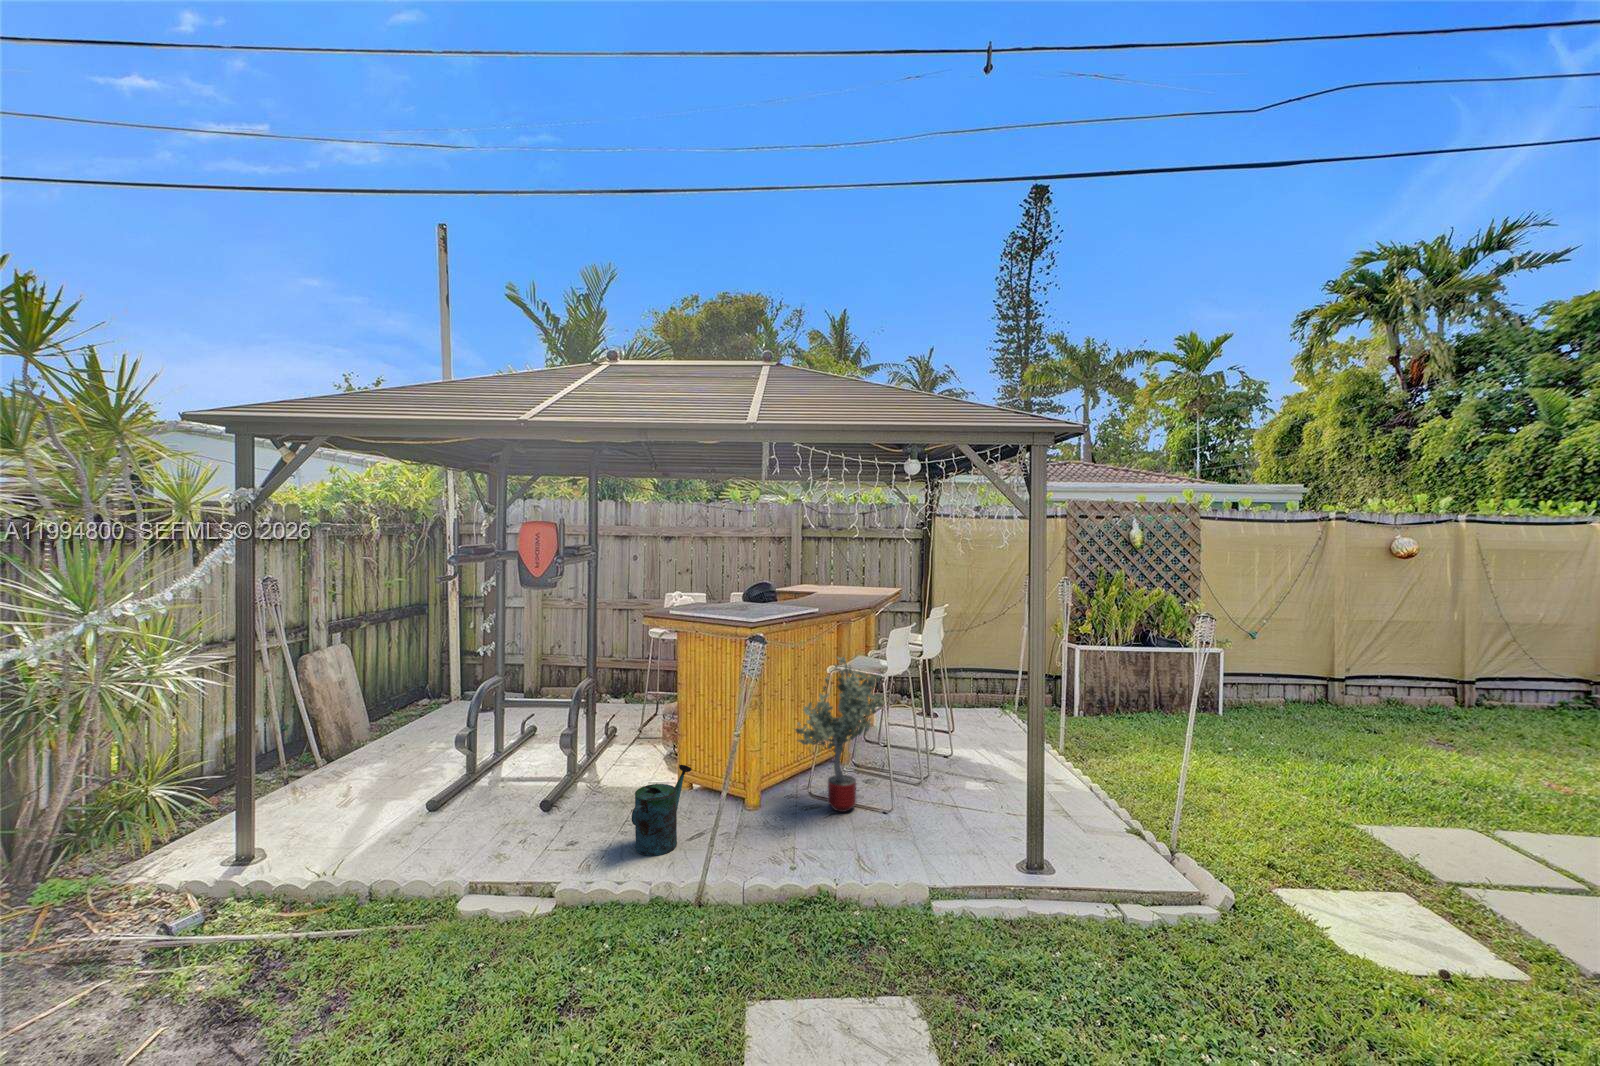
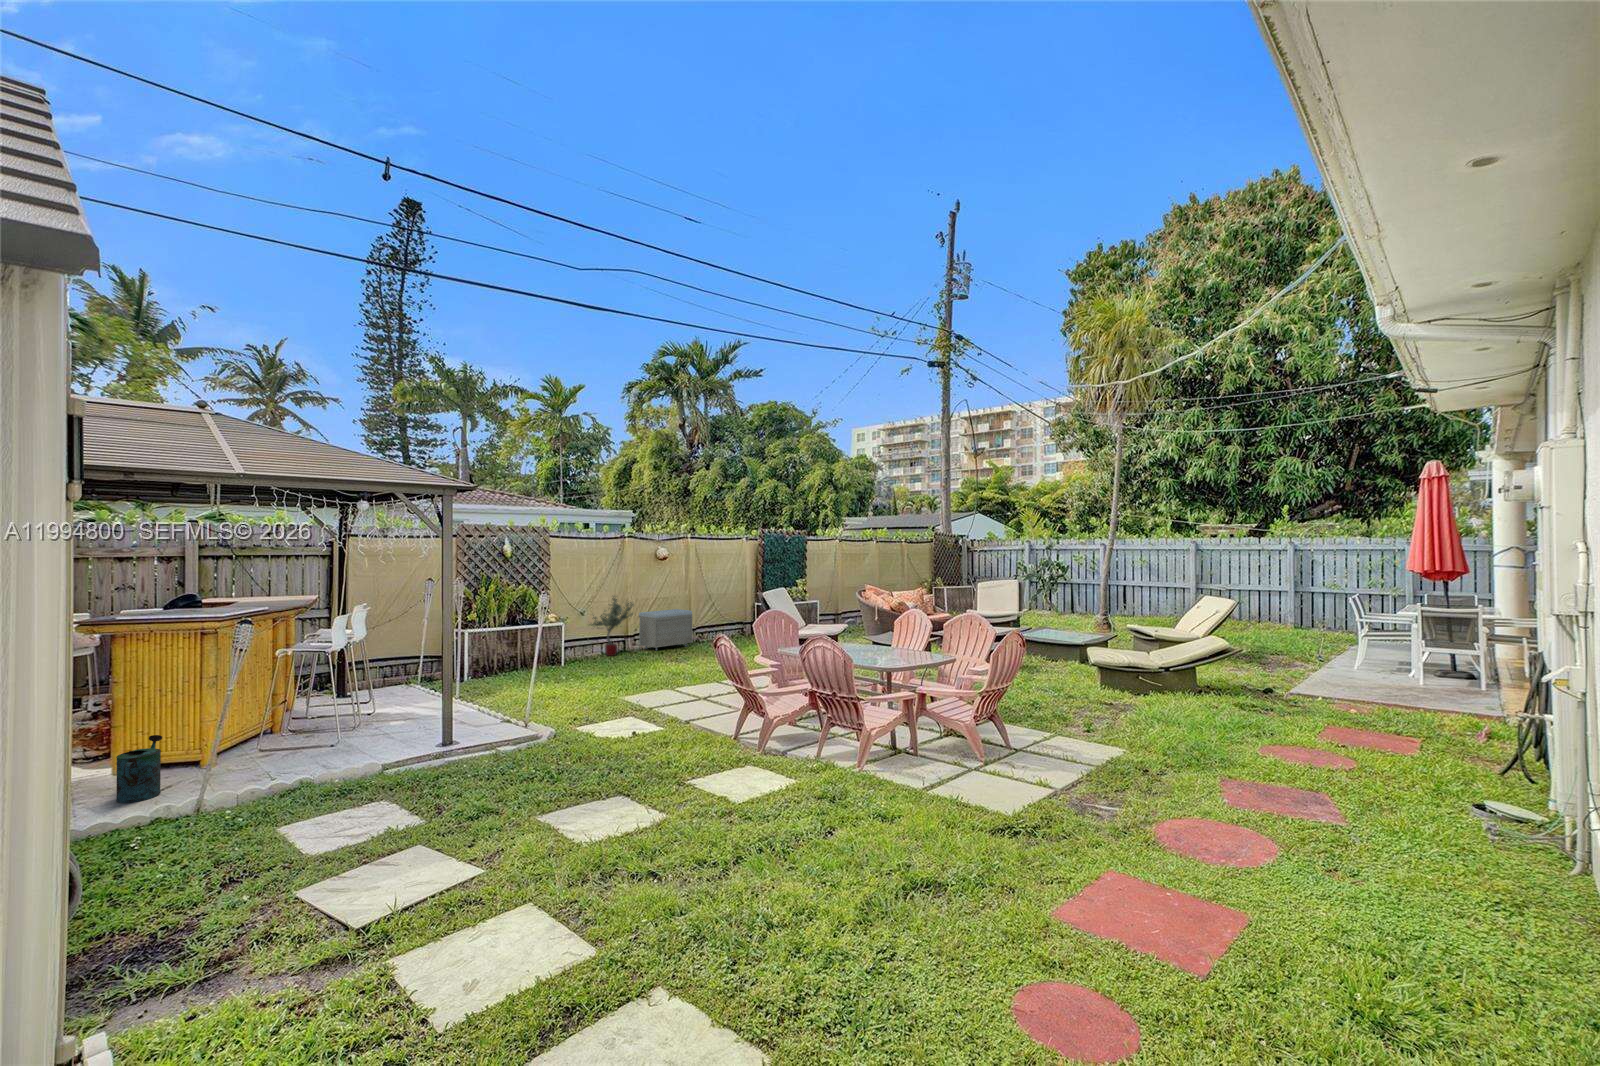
storage bench: none [1362,644,1486,716] -> present [639,609,692,651]
potted tree: present [795,657,884,812] -> present [589,596,634,656]

